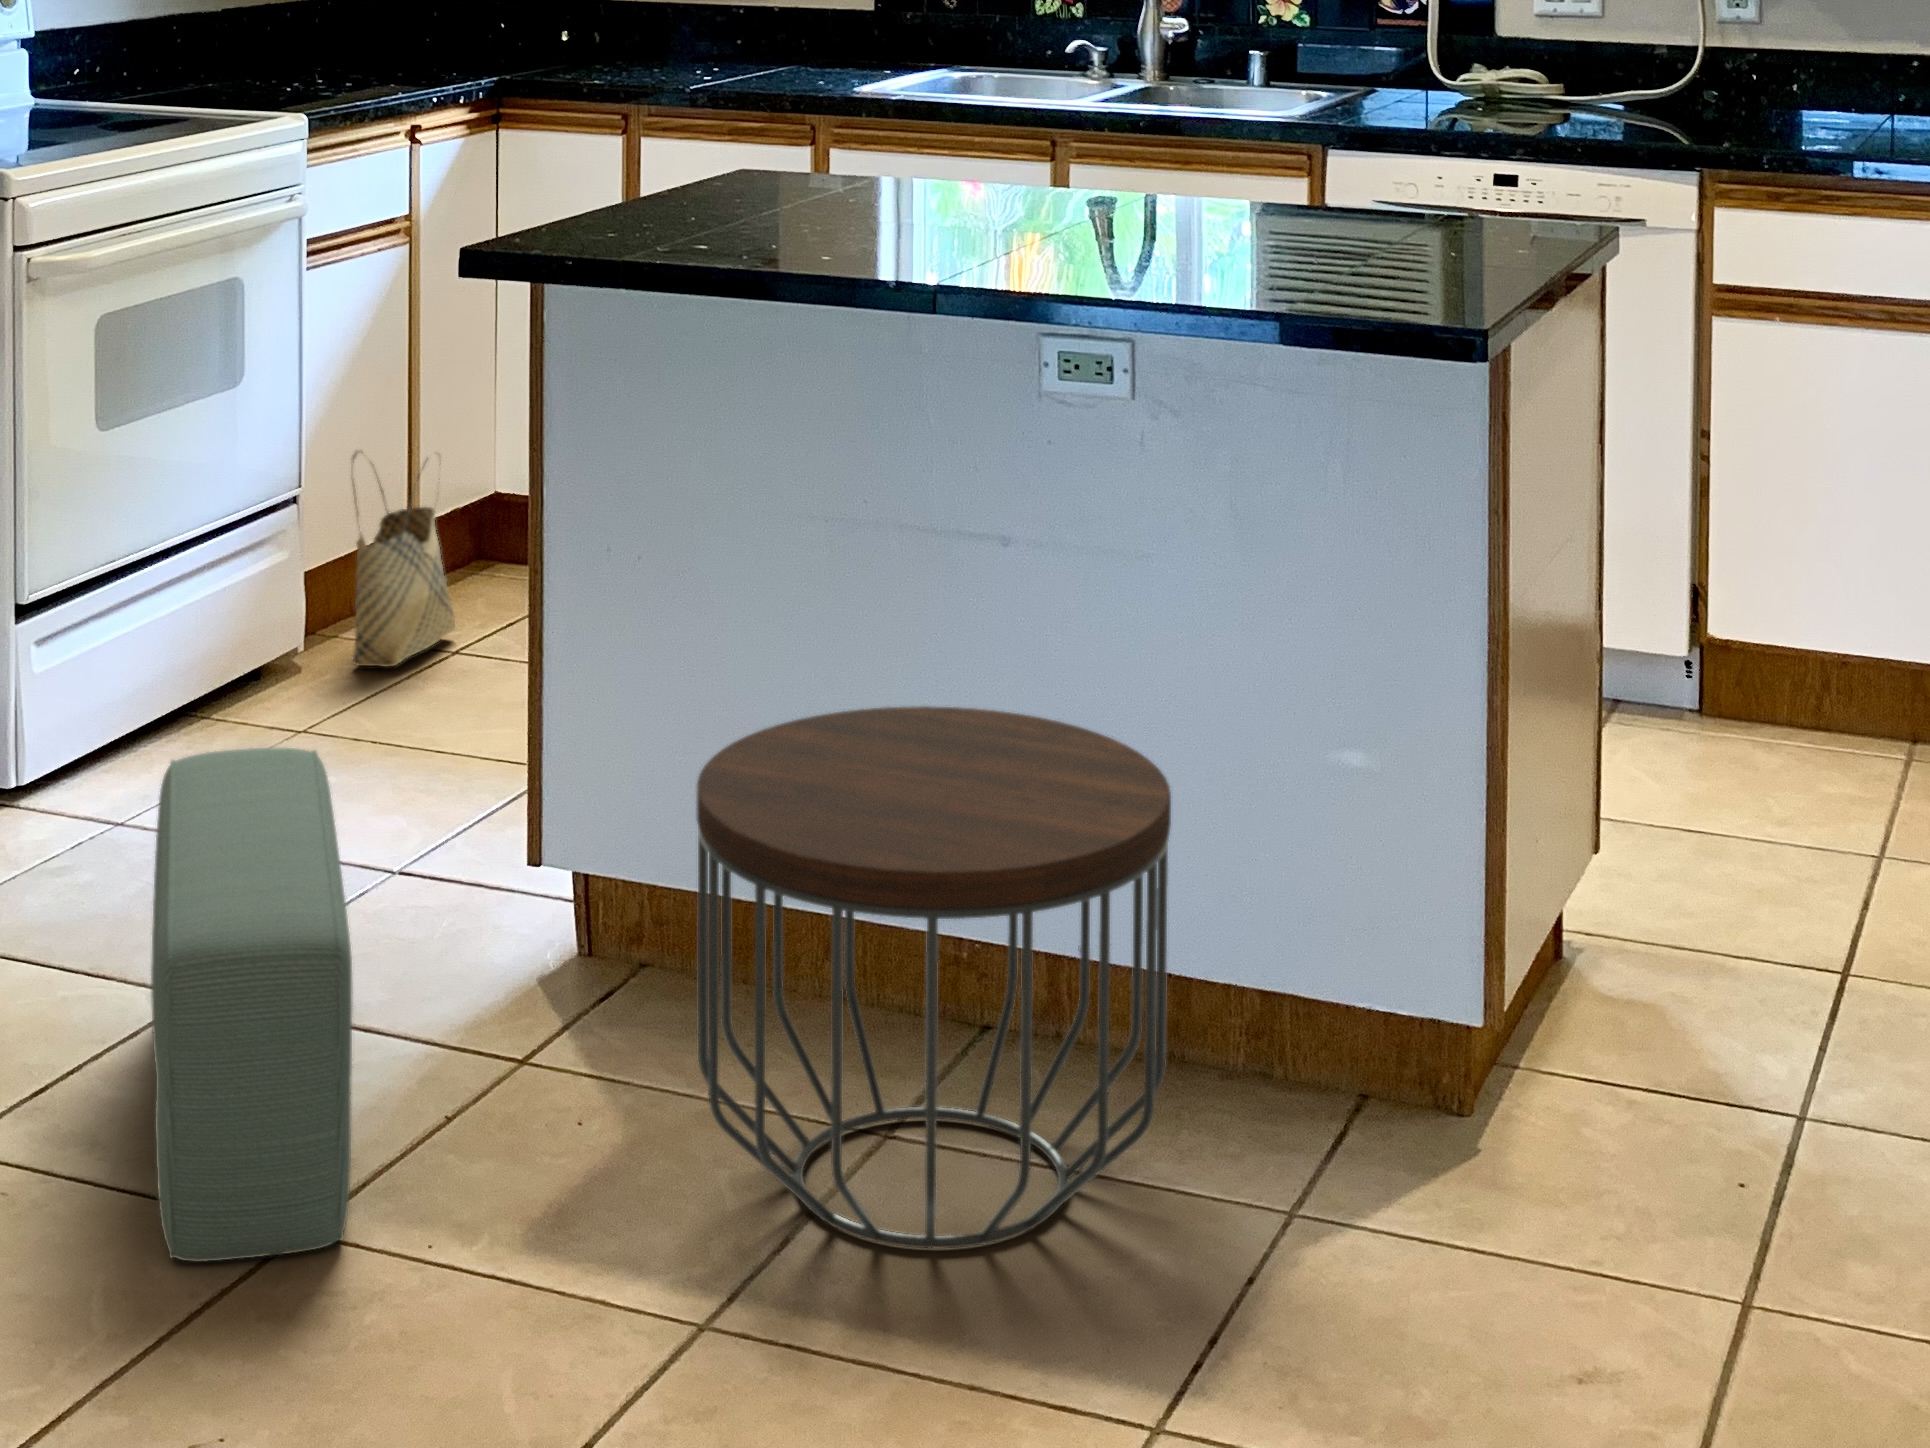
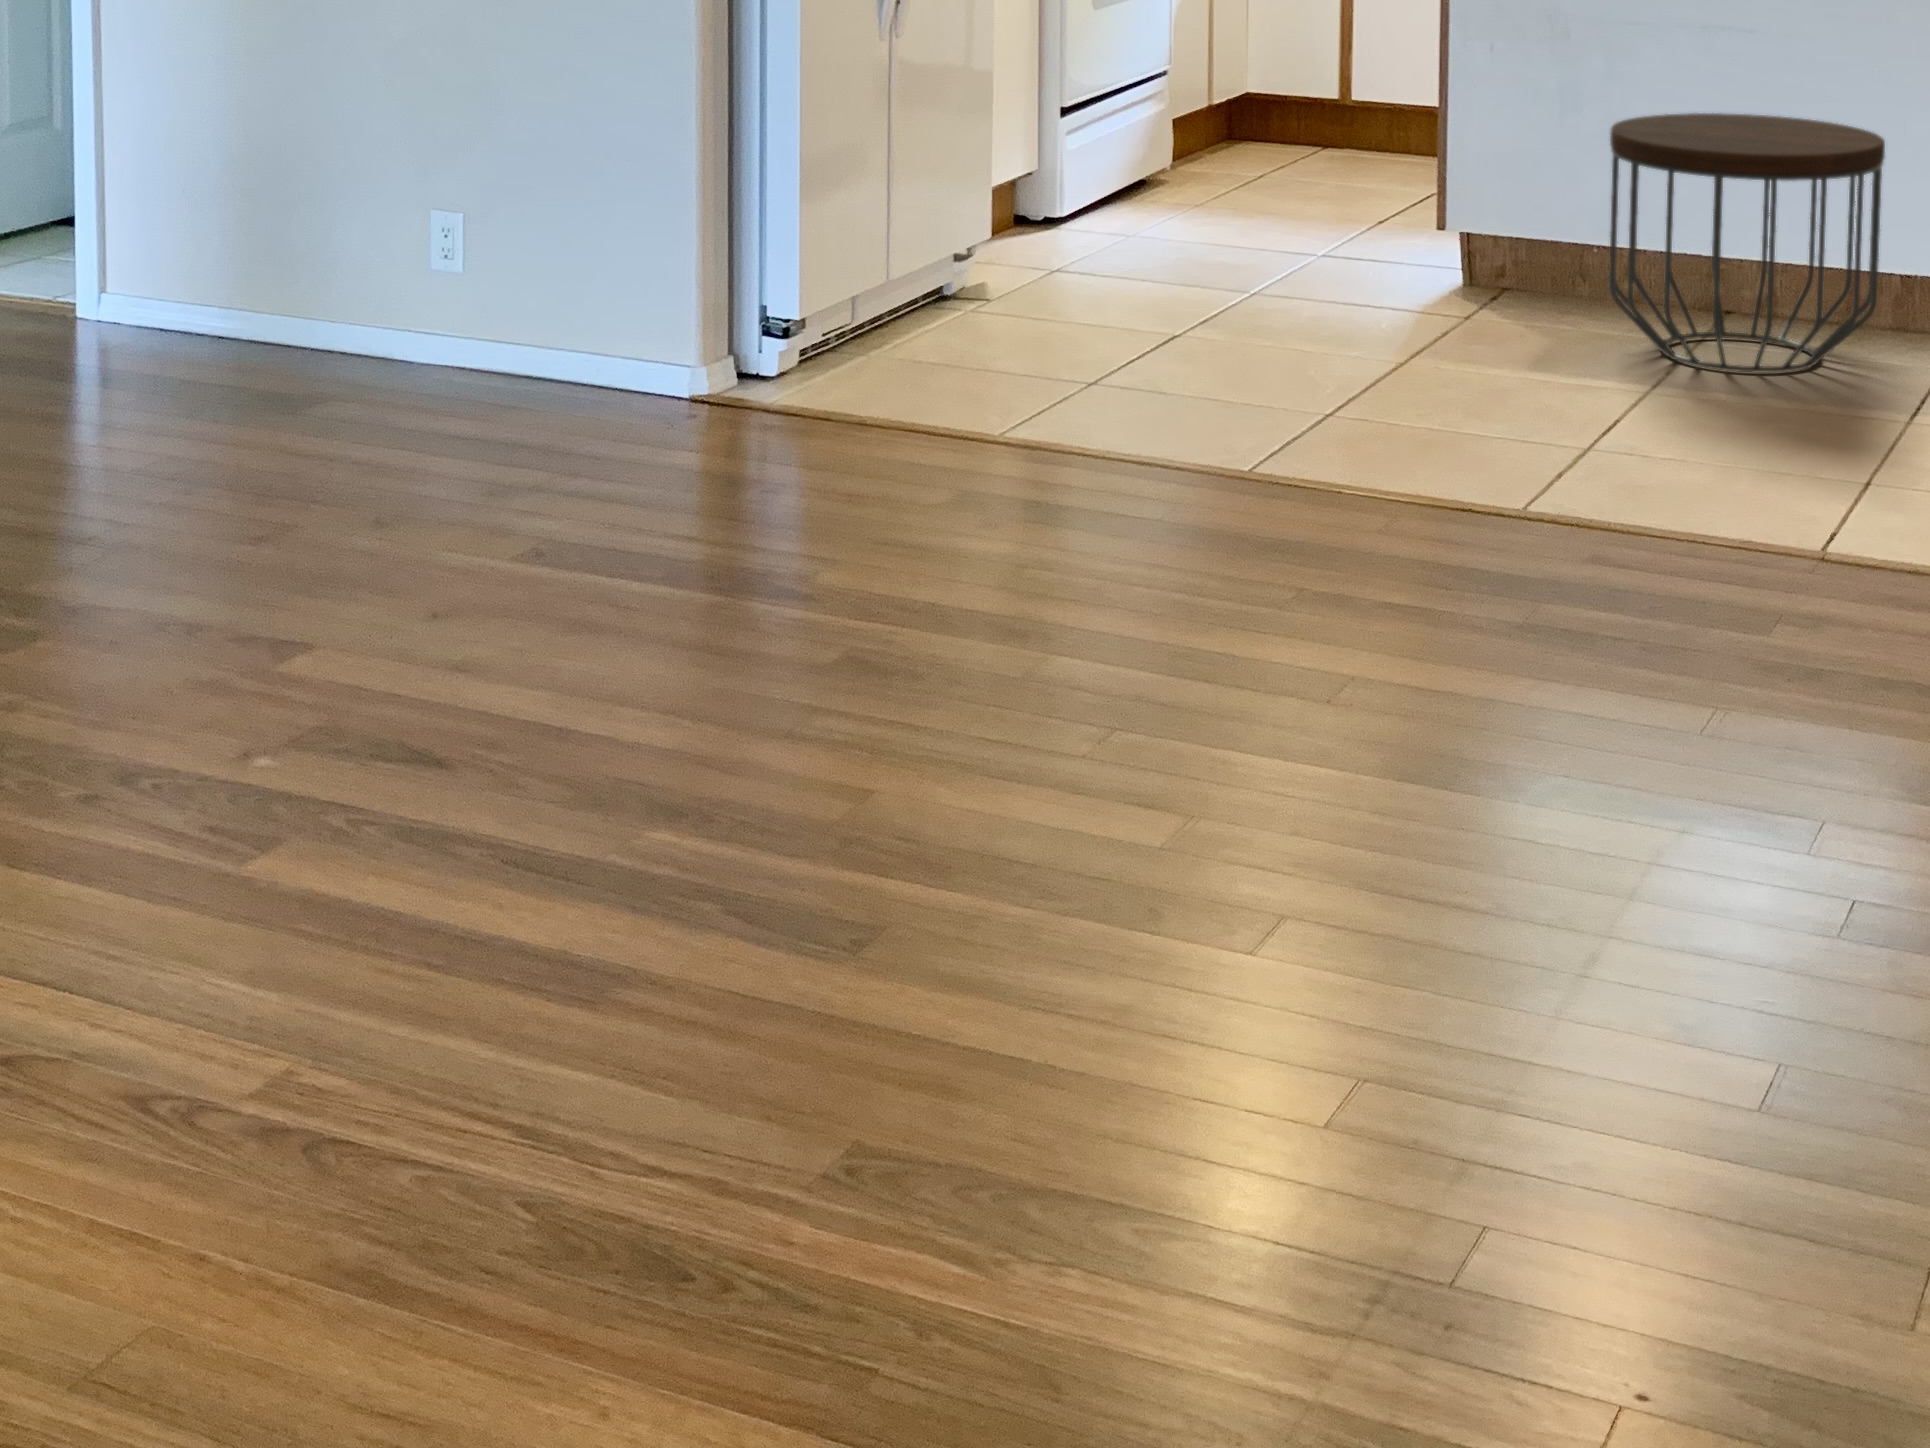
woven basket: present [352,451,455,666] -> none [1195,48,1255,187]
pouf: present [151,747,353,1262] -> none [1248,150,1438,370]

